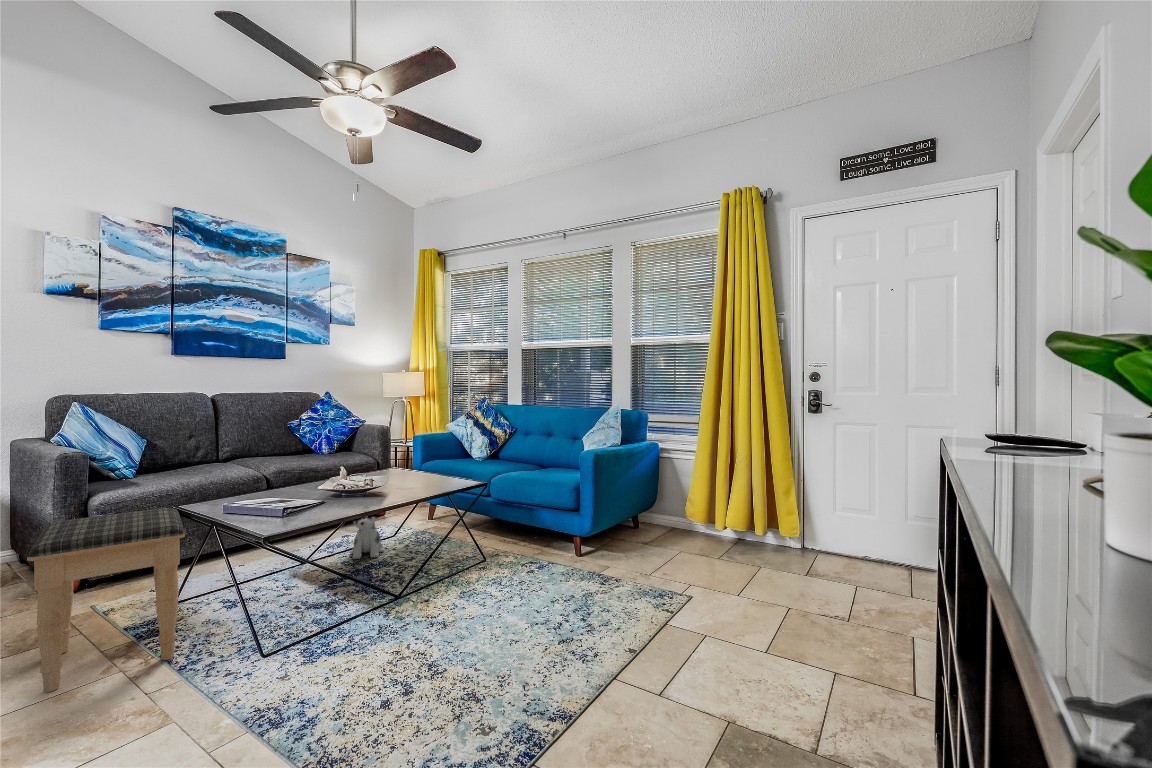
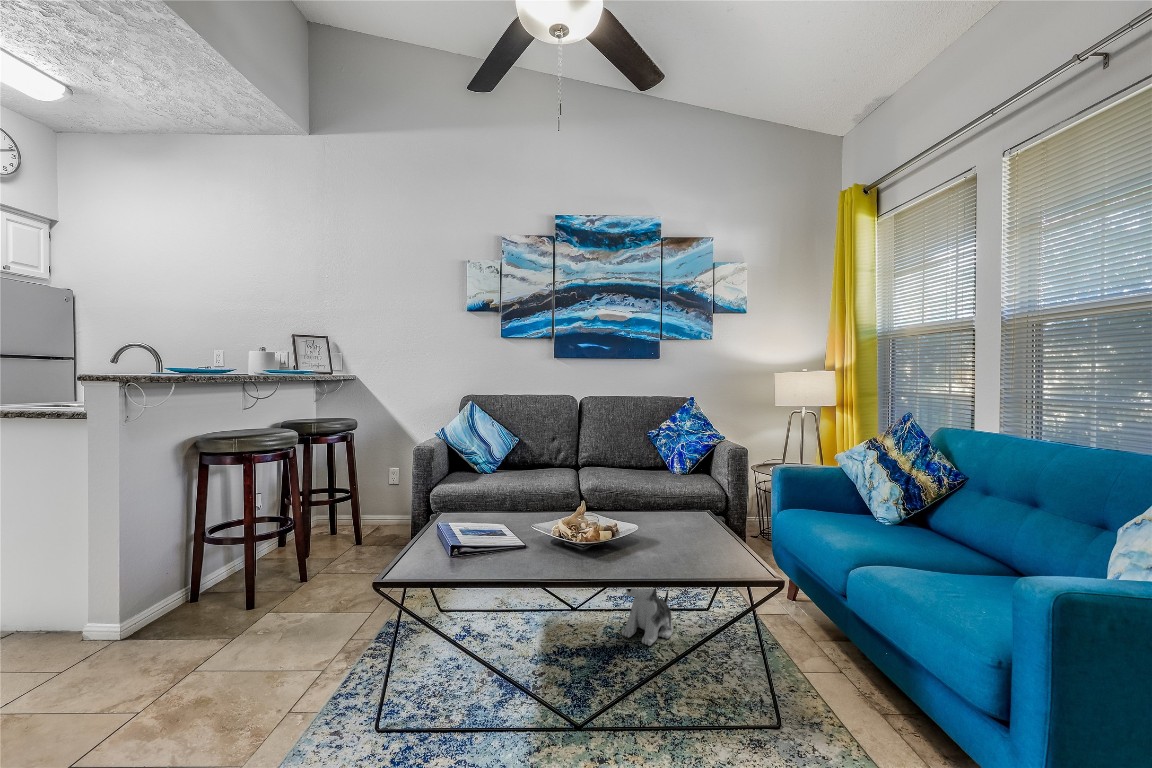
footstool: present [27,508,185,692] -> none [239,513,408,697]

